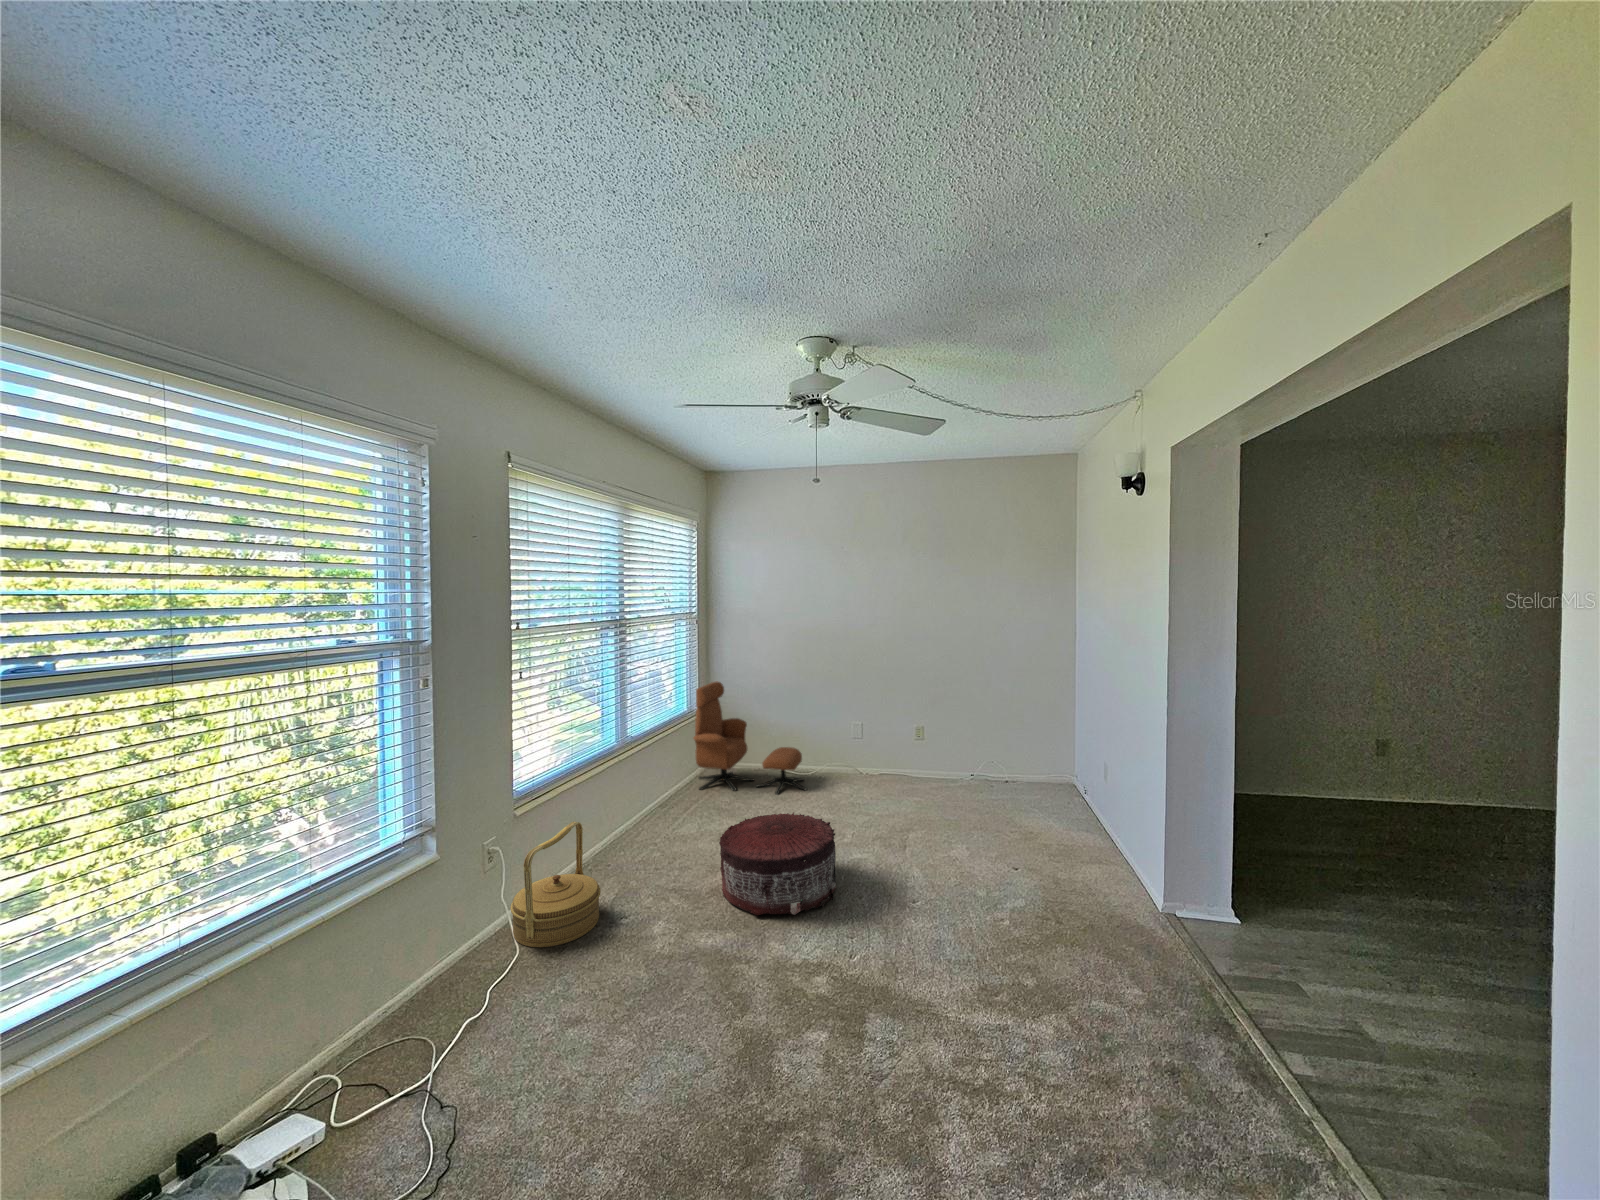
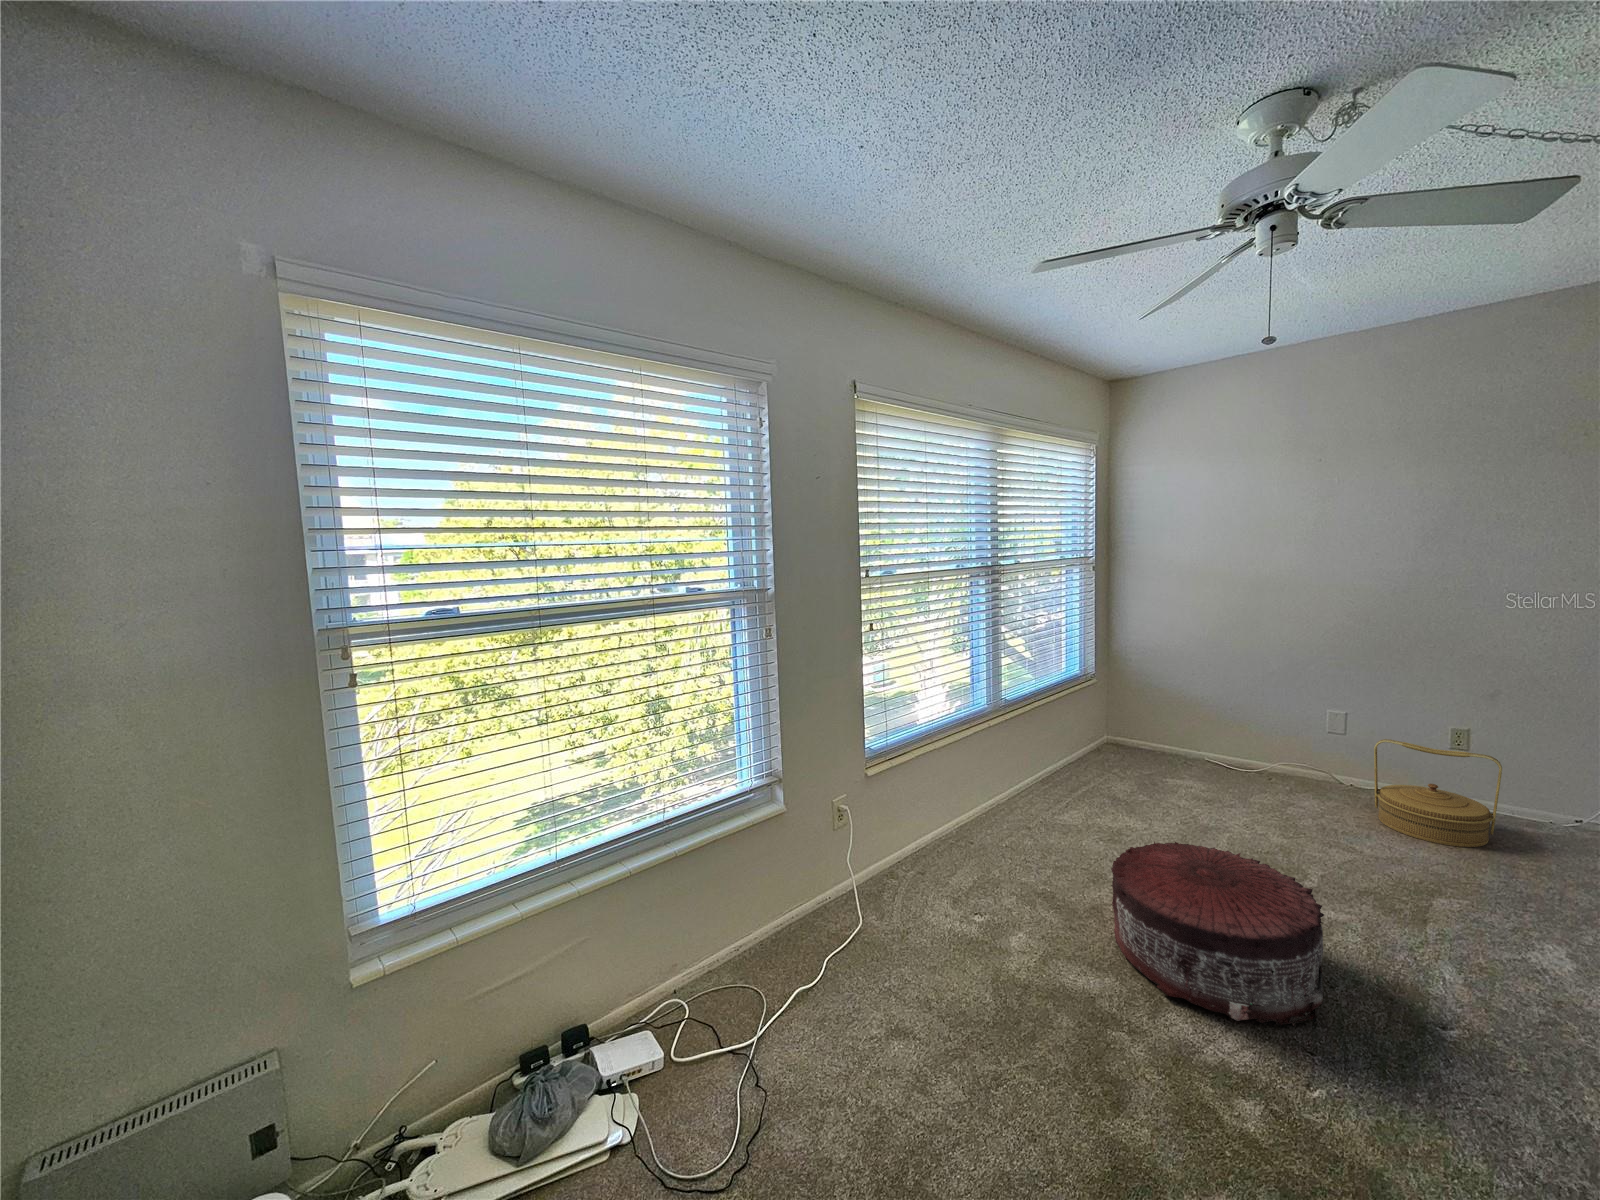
lounge chair: present [693,681,807,795] -> none [1086,643,1263,808]
woven basket: present [510,822,601,947] -> present [1374,739,1502,847]

